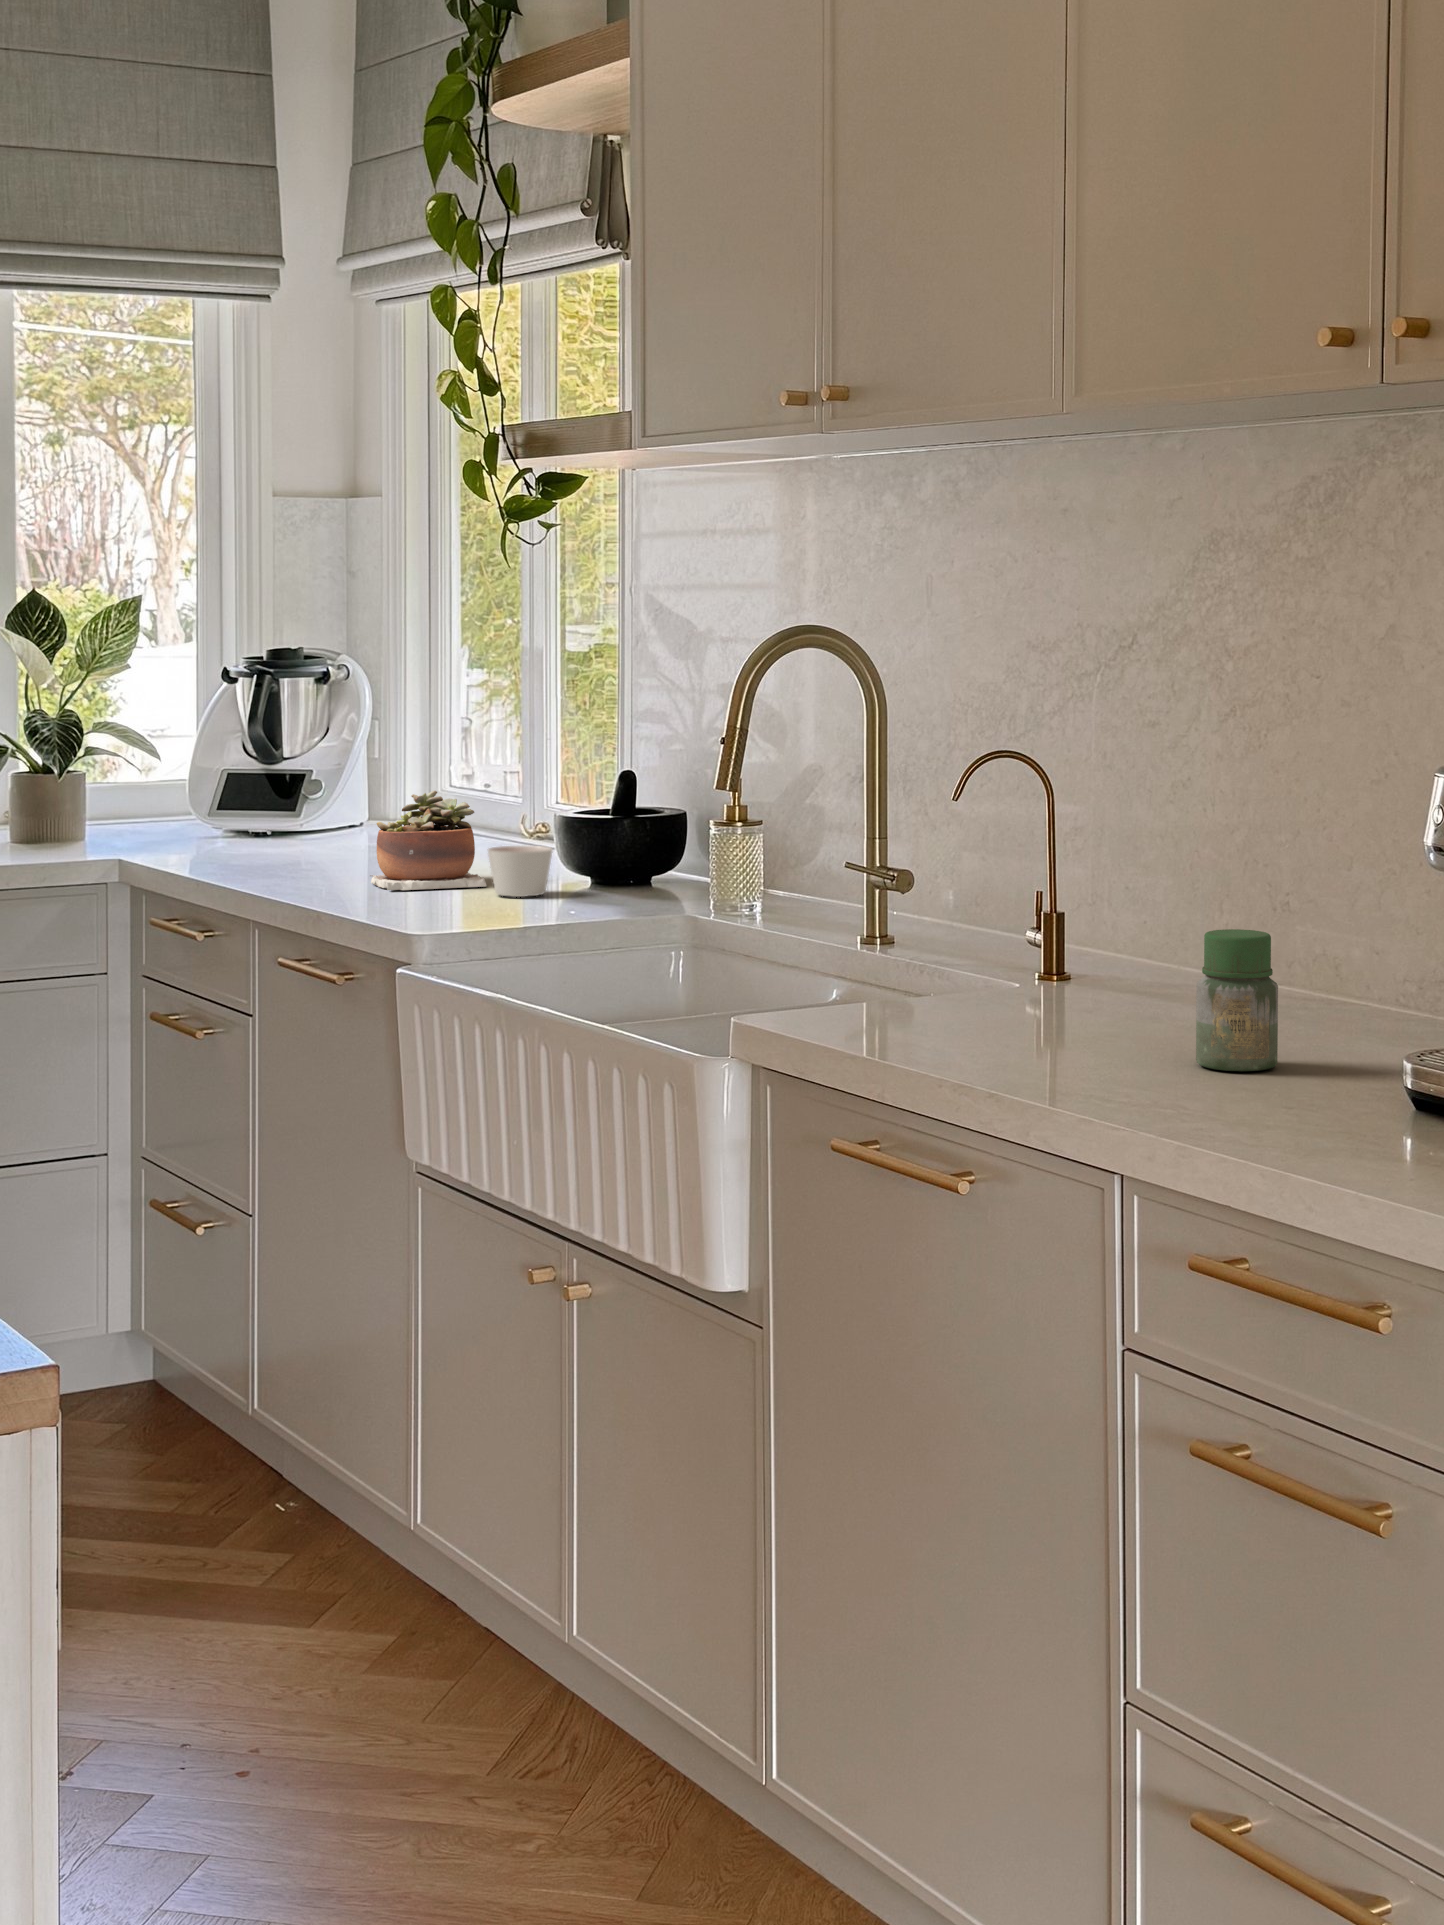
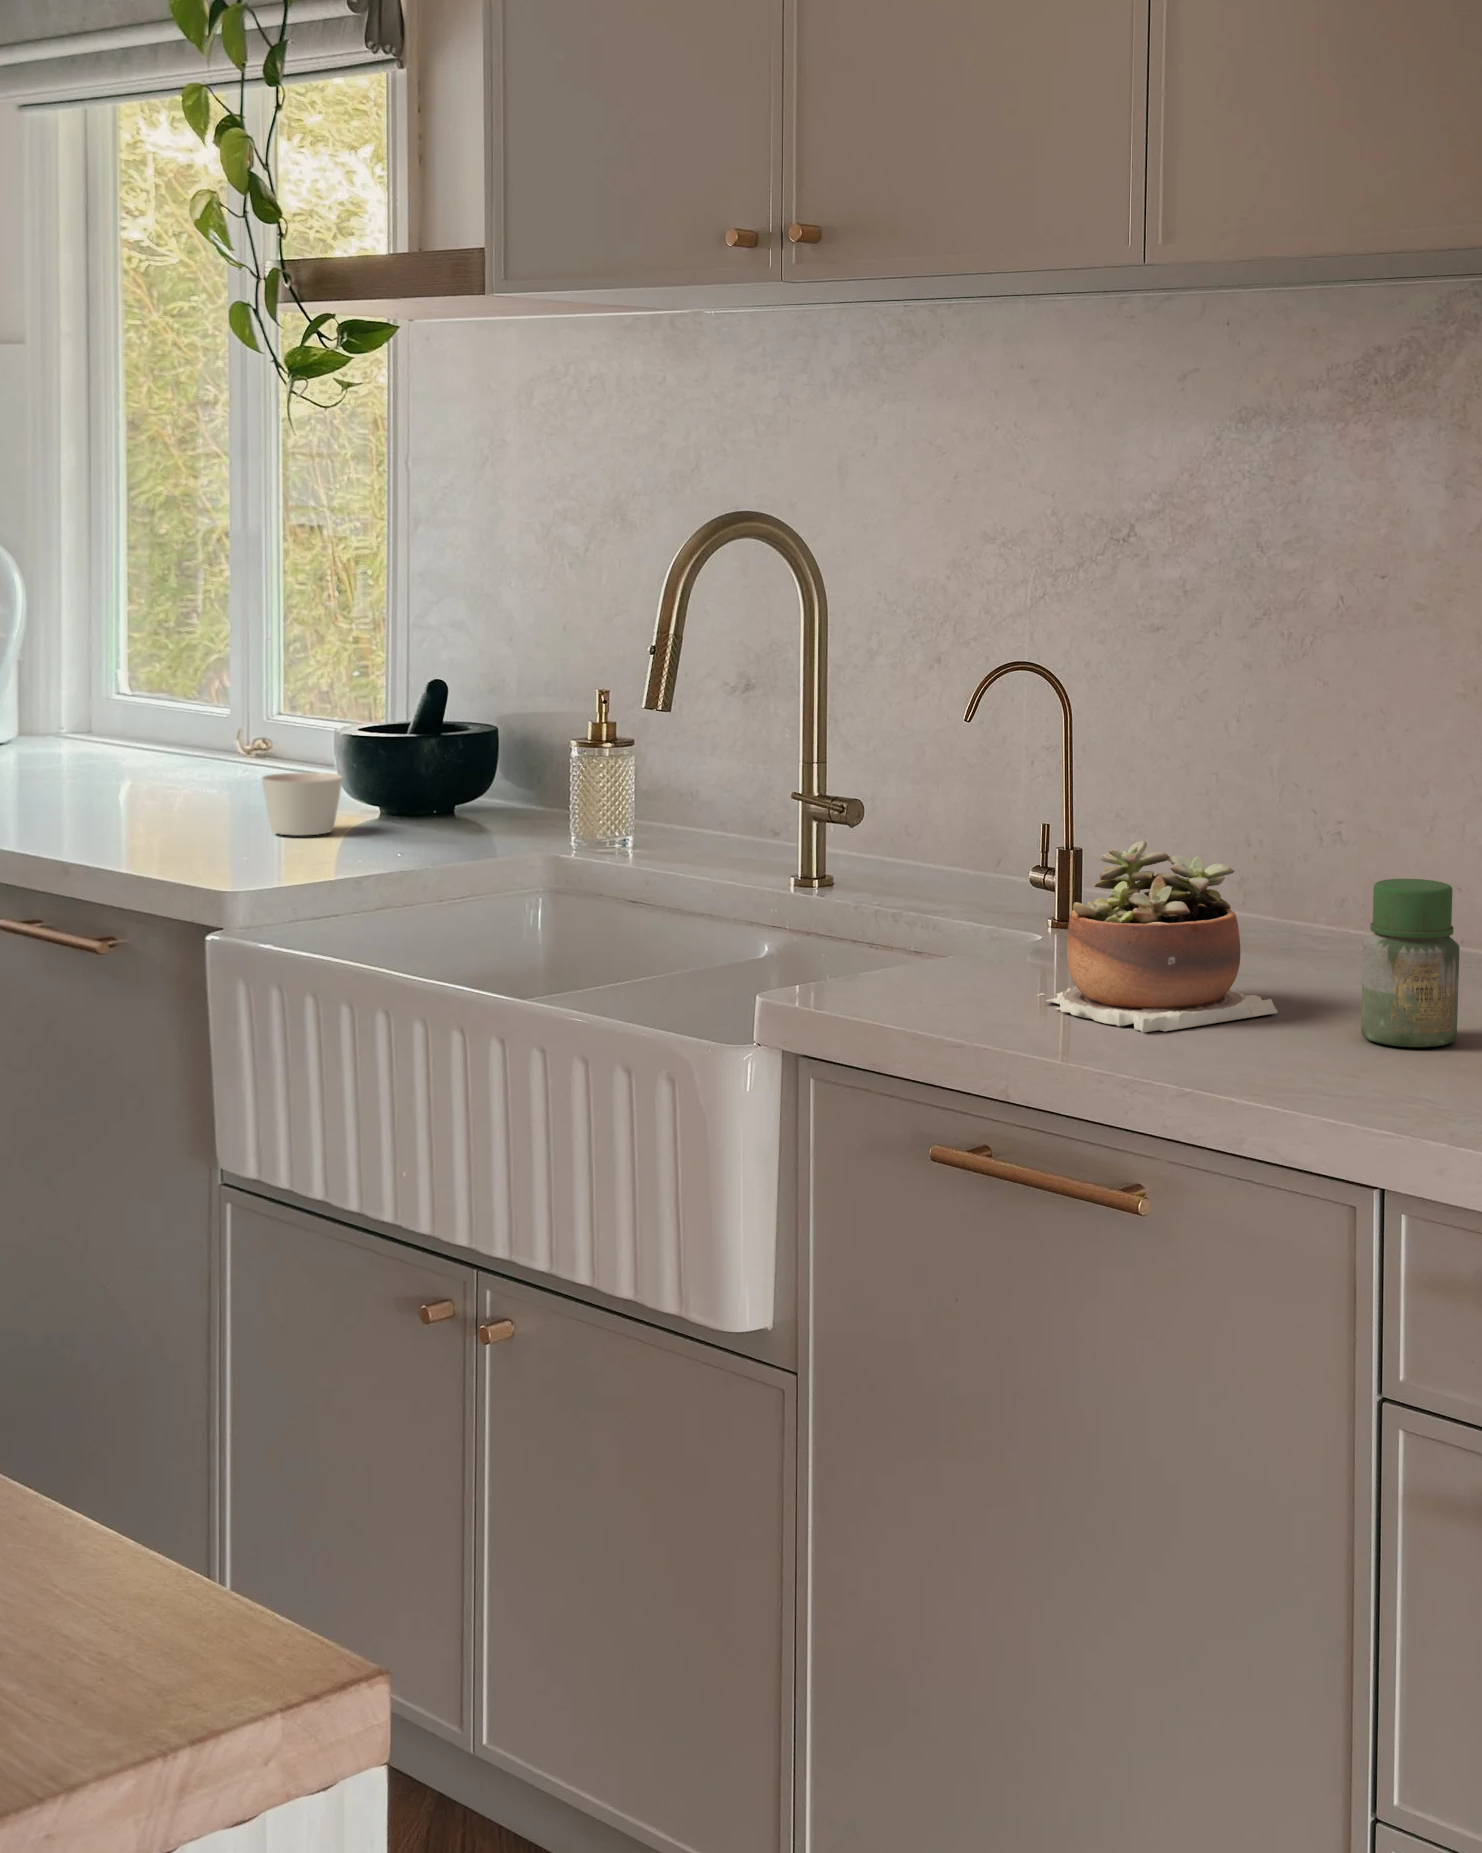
succulent plant: present [370,791,487,890] -> present [1037,841,1278,1033]

